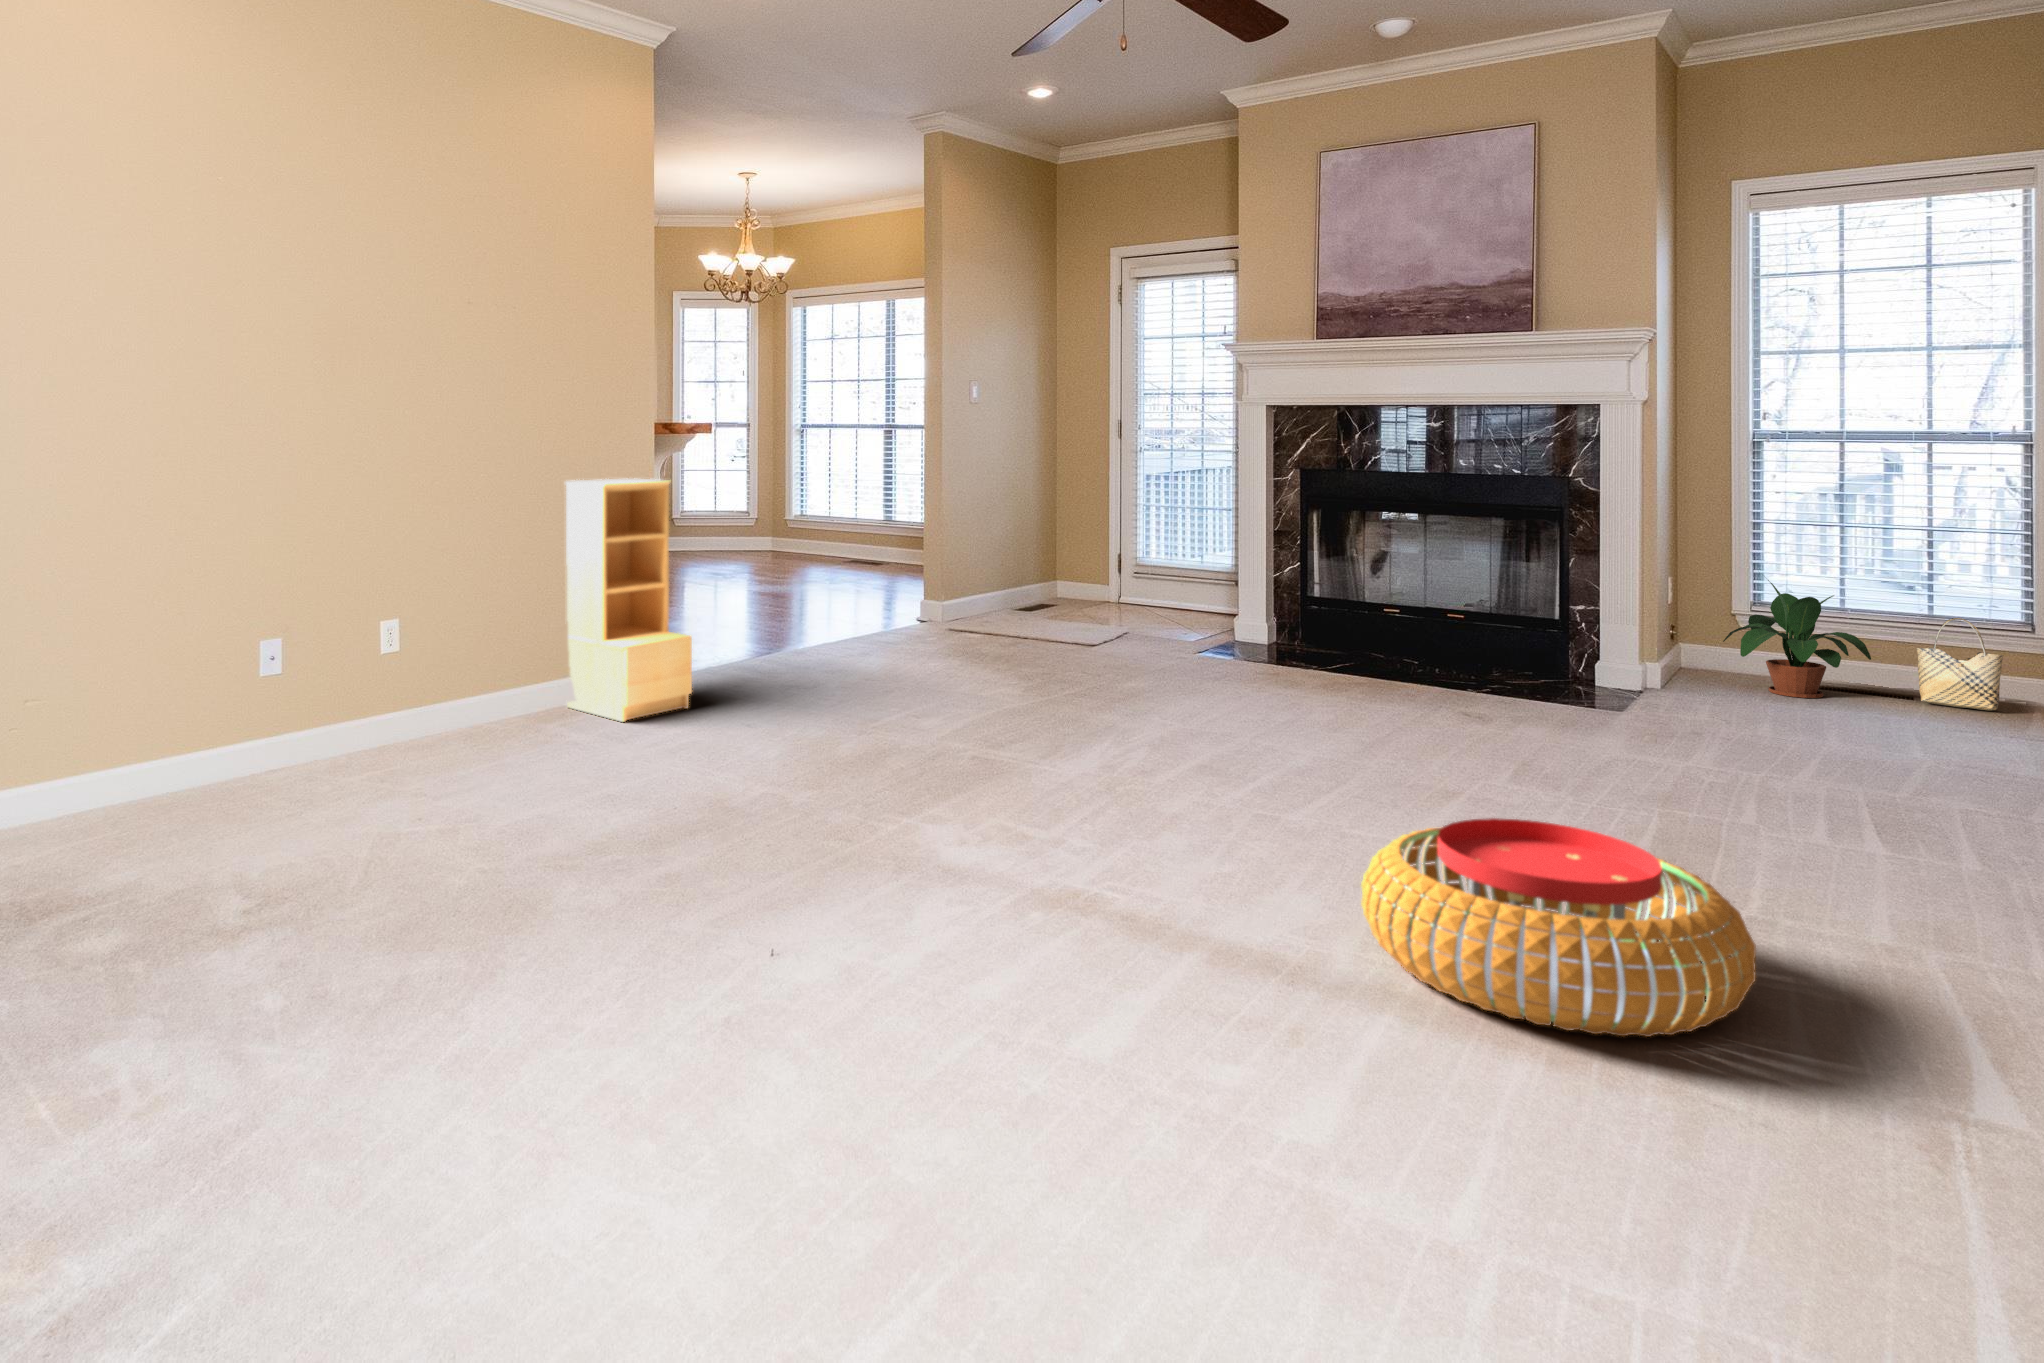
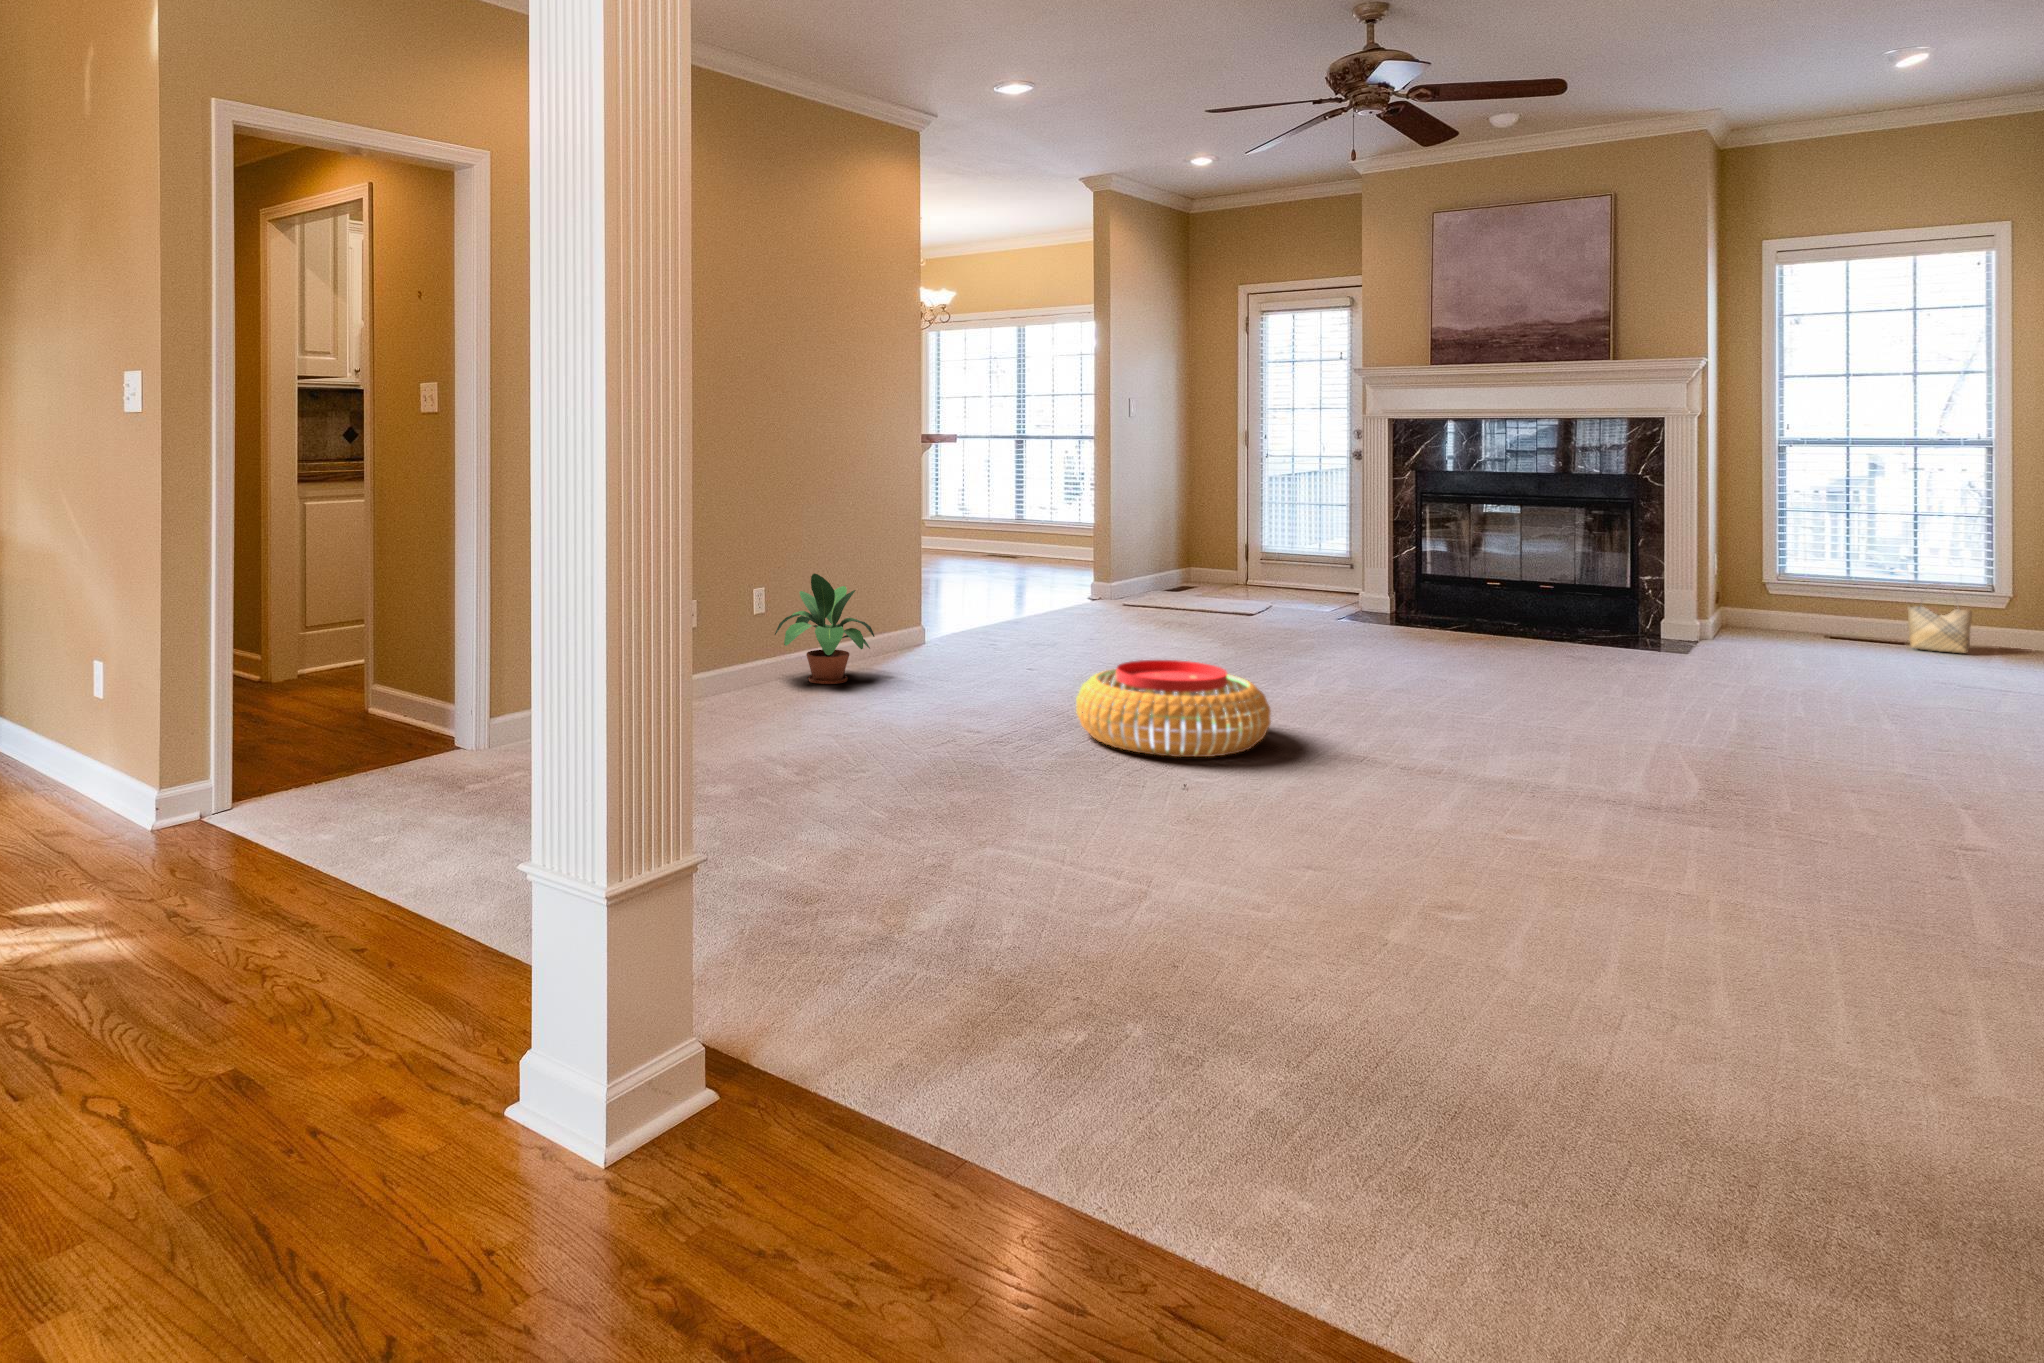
bookshelf: present [565,479,692,722] -> none [865,477,966,667]
potted plant: present [1723,580,1871,698] -> present [775,573,875,684]
pouf: present [1361,818,1756,1037] -> present [1076,660,1271,757]

